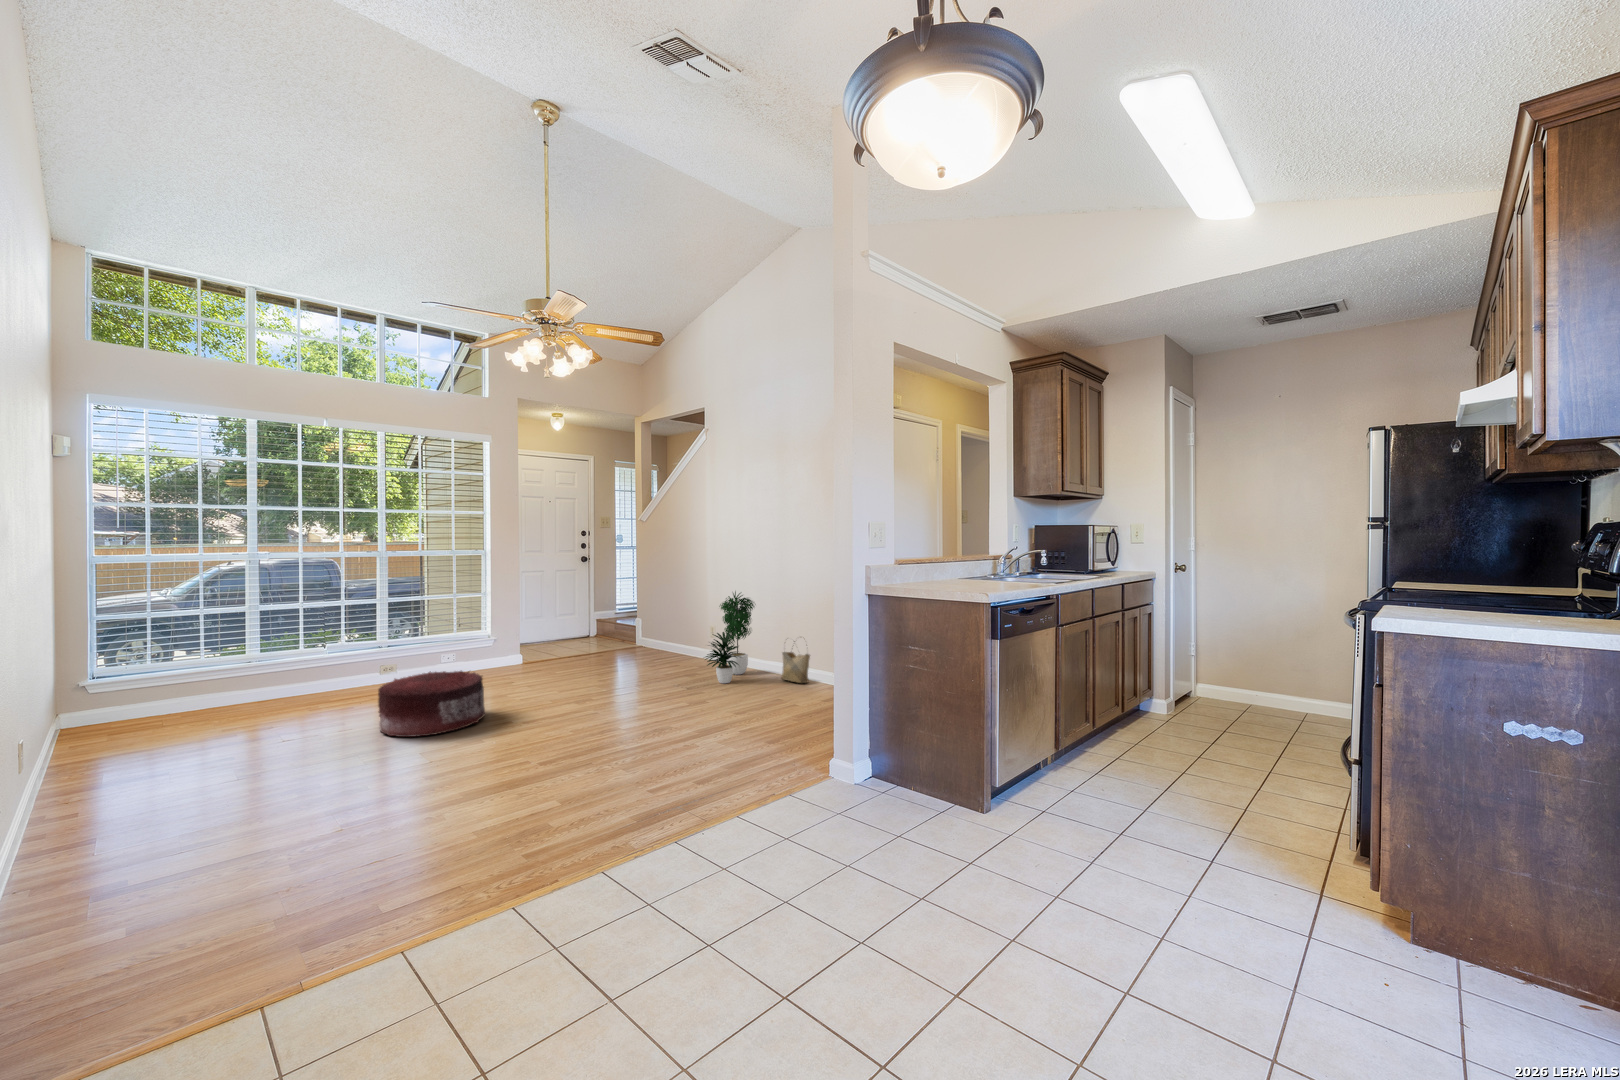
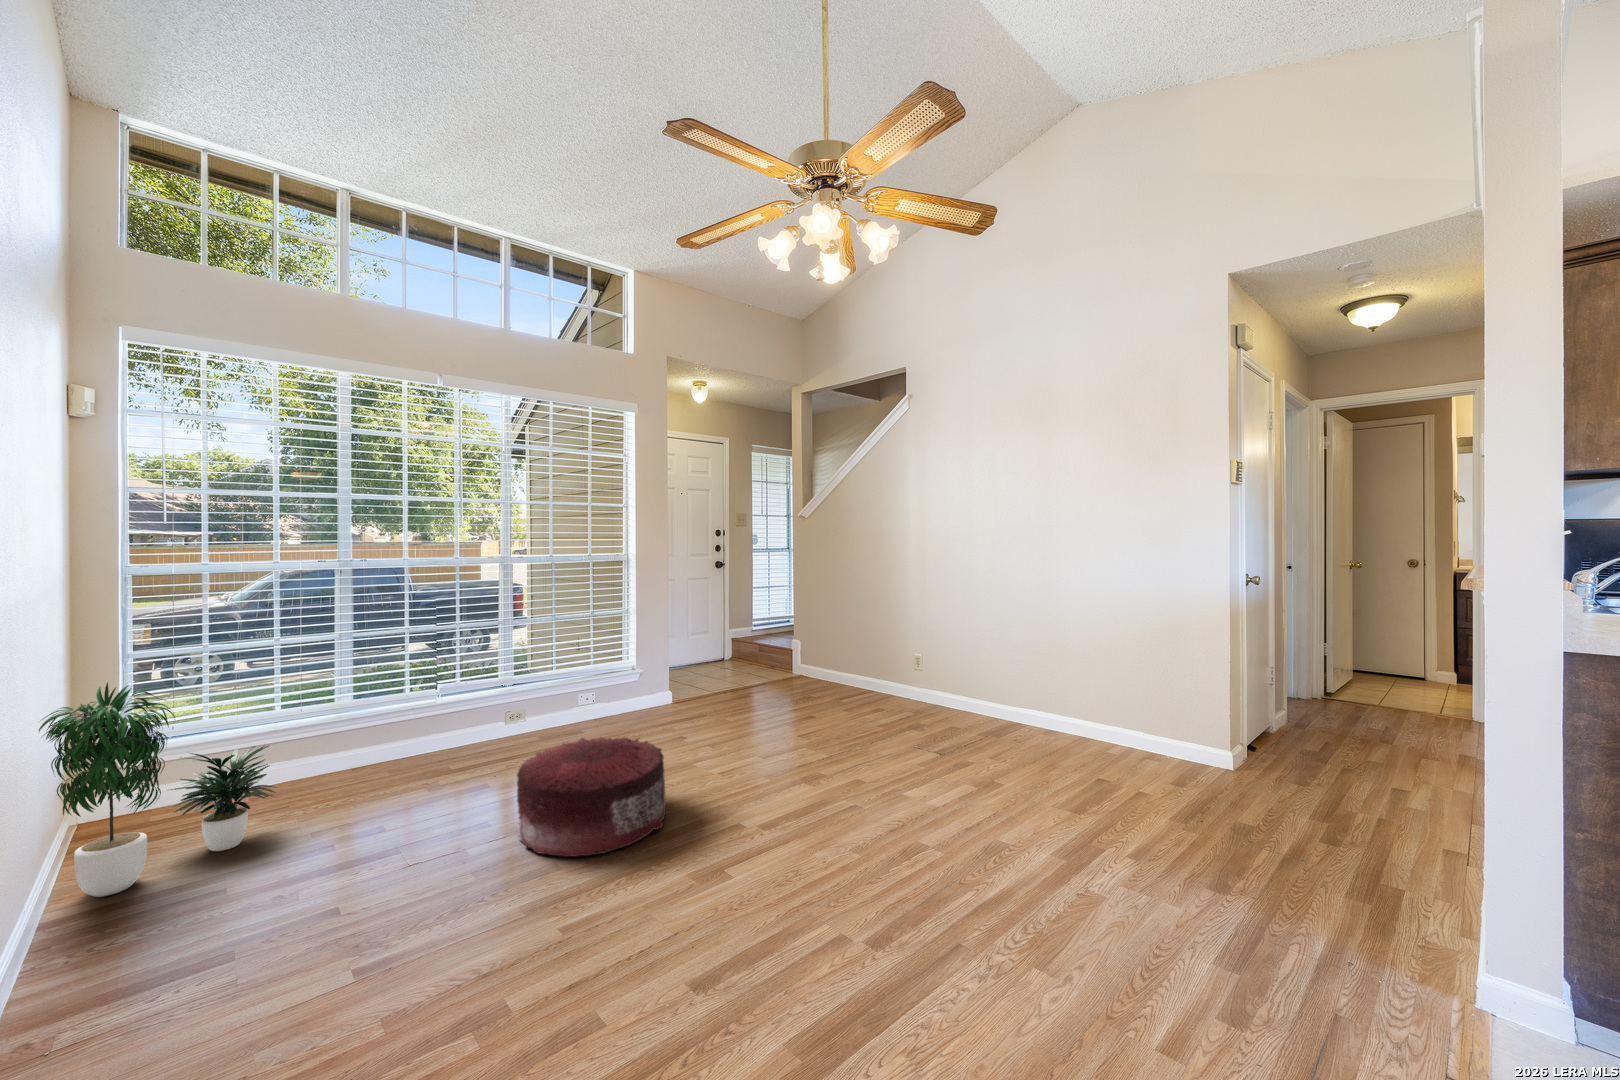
potted plant: present [705,591,754,683] -> present [39,682,277,897]
woven basket: present [782,641,810,683] -> none [1052,685,1103,756]

